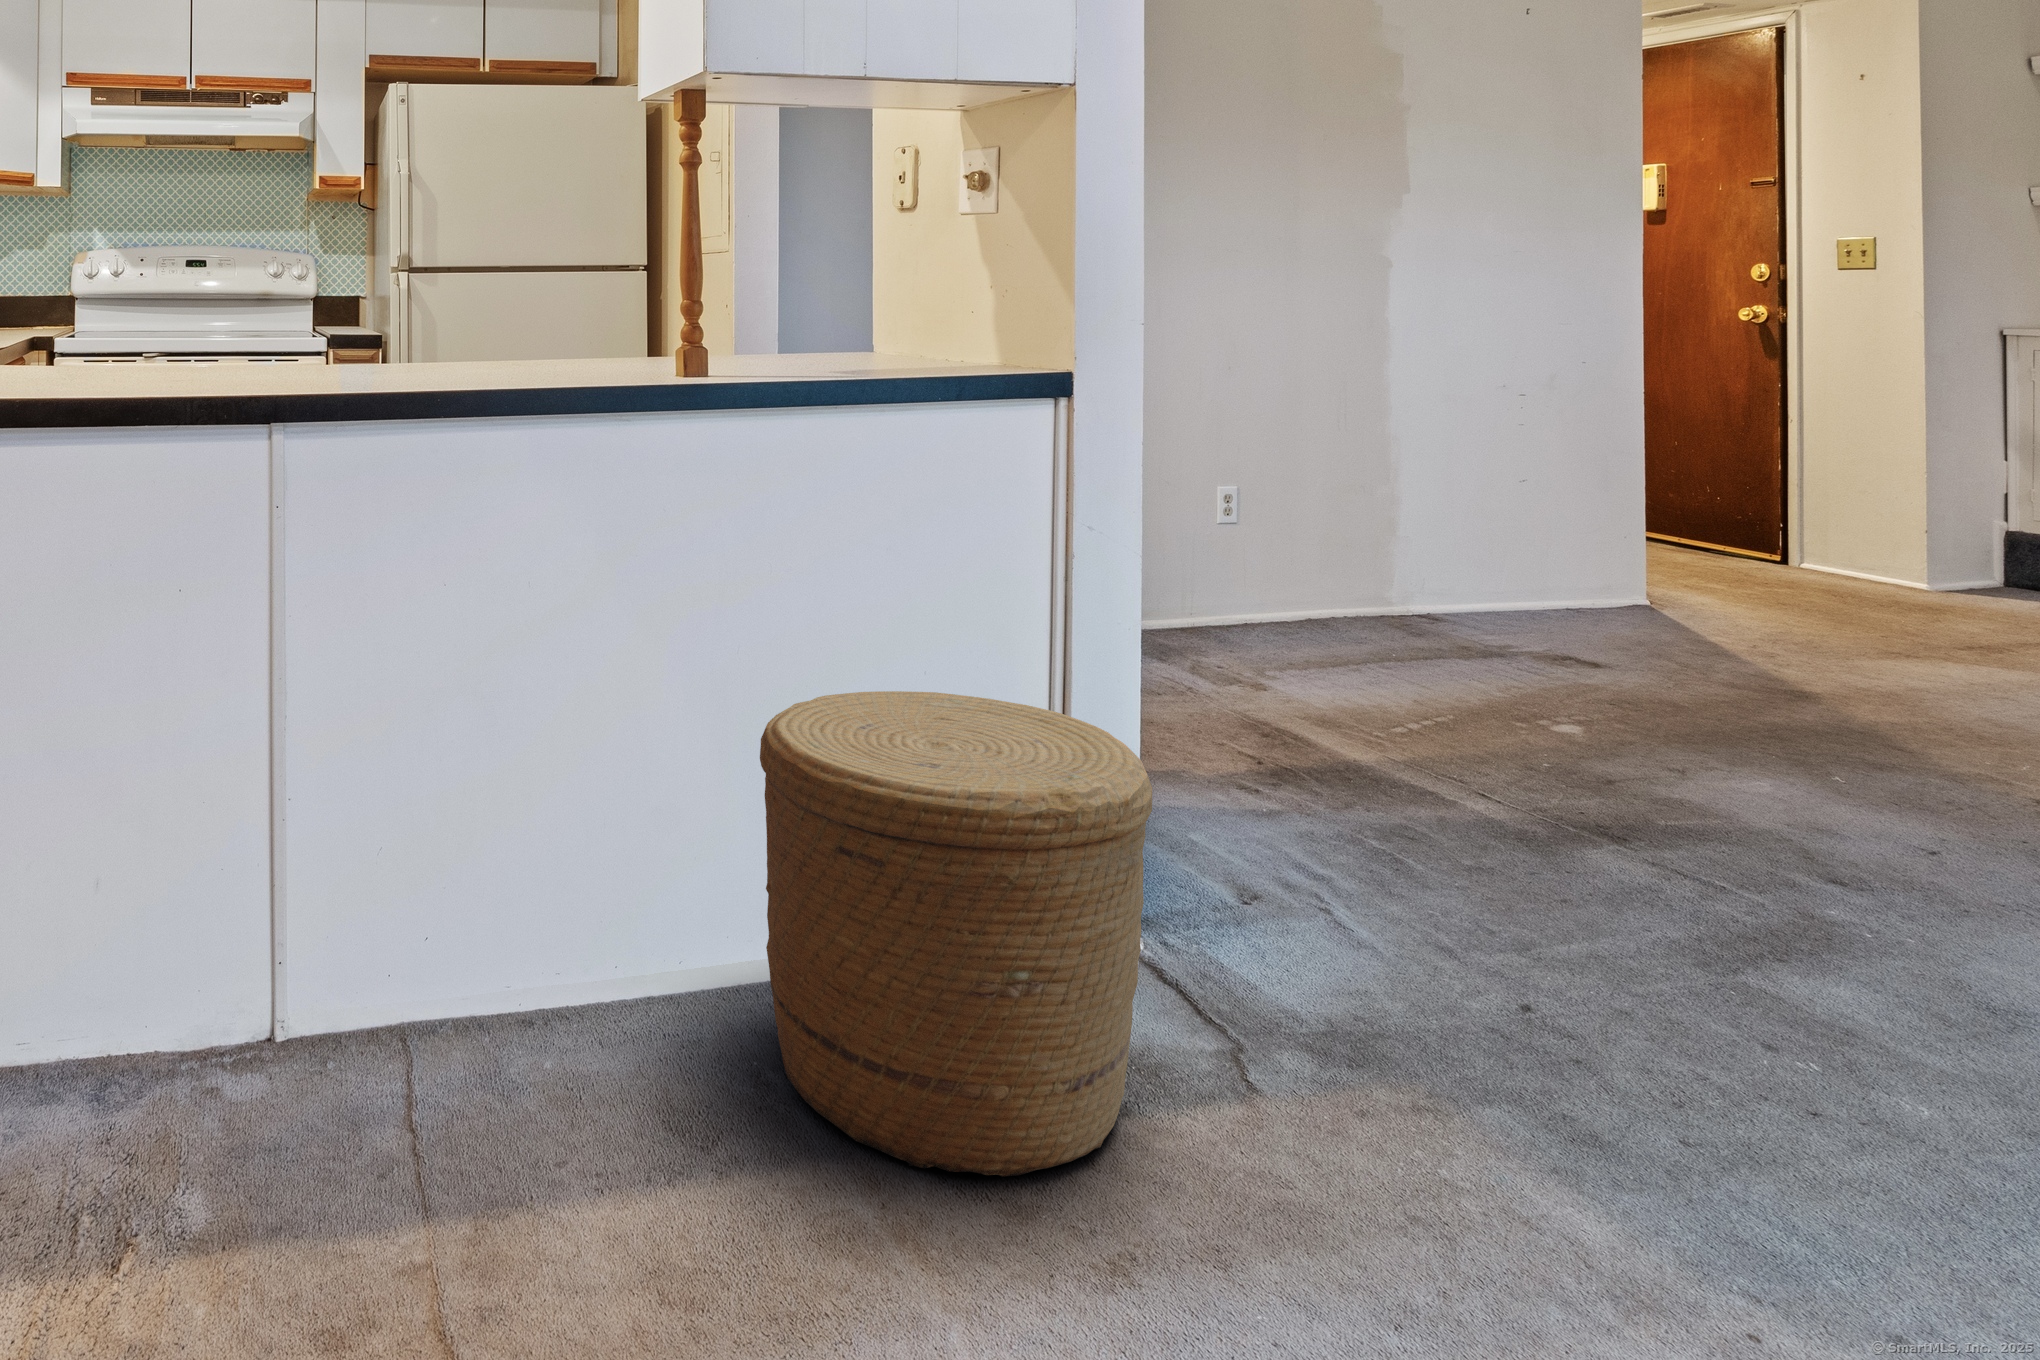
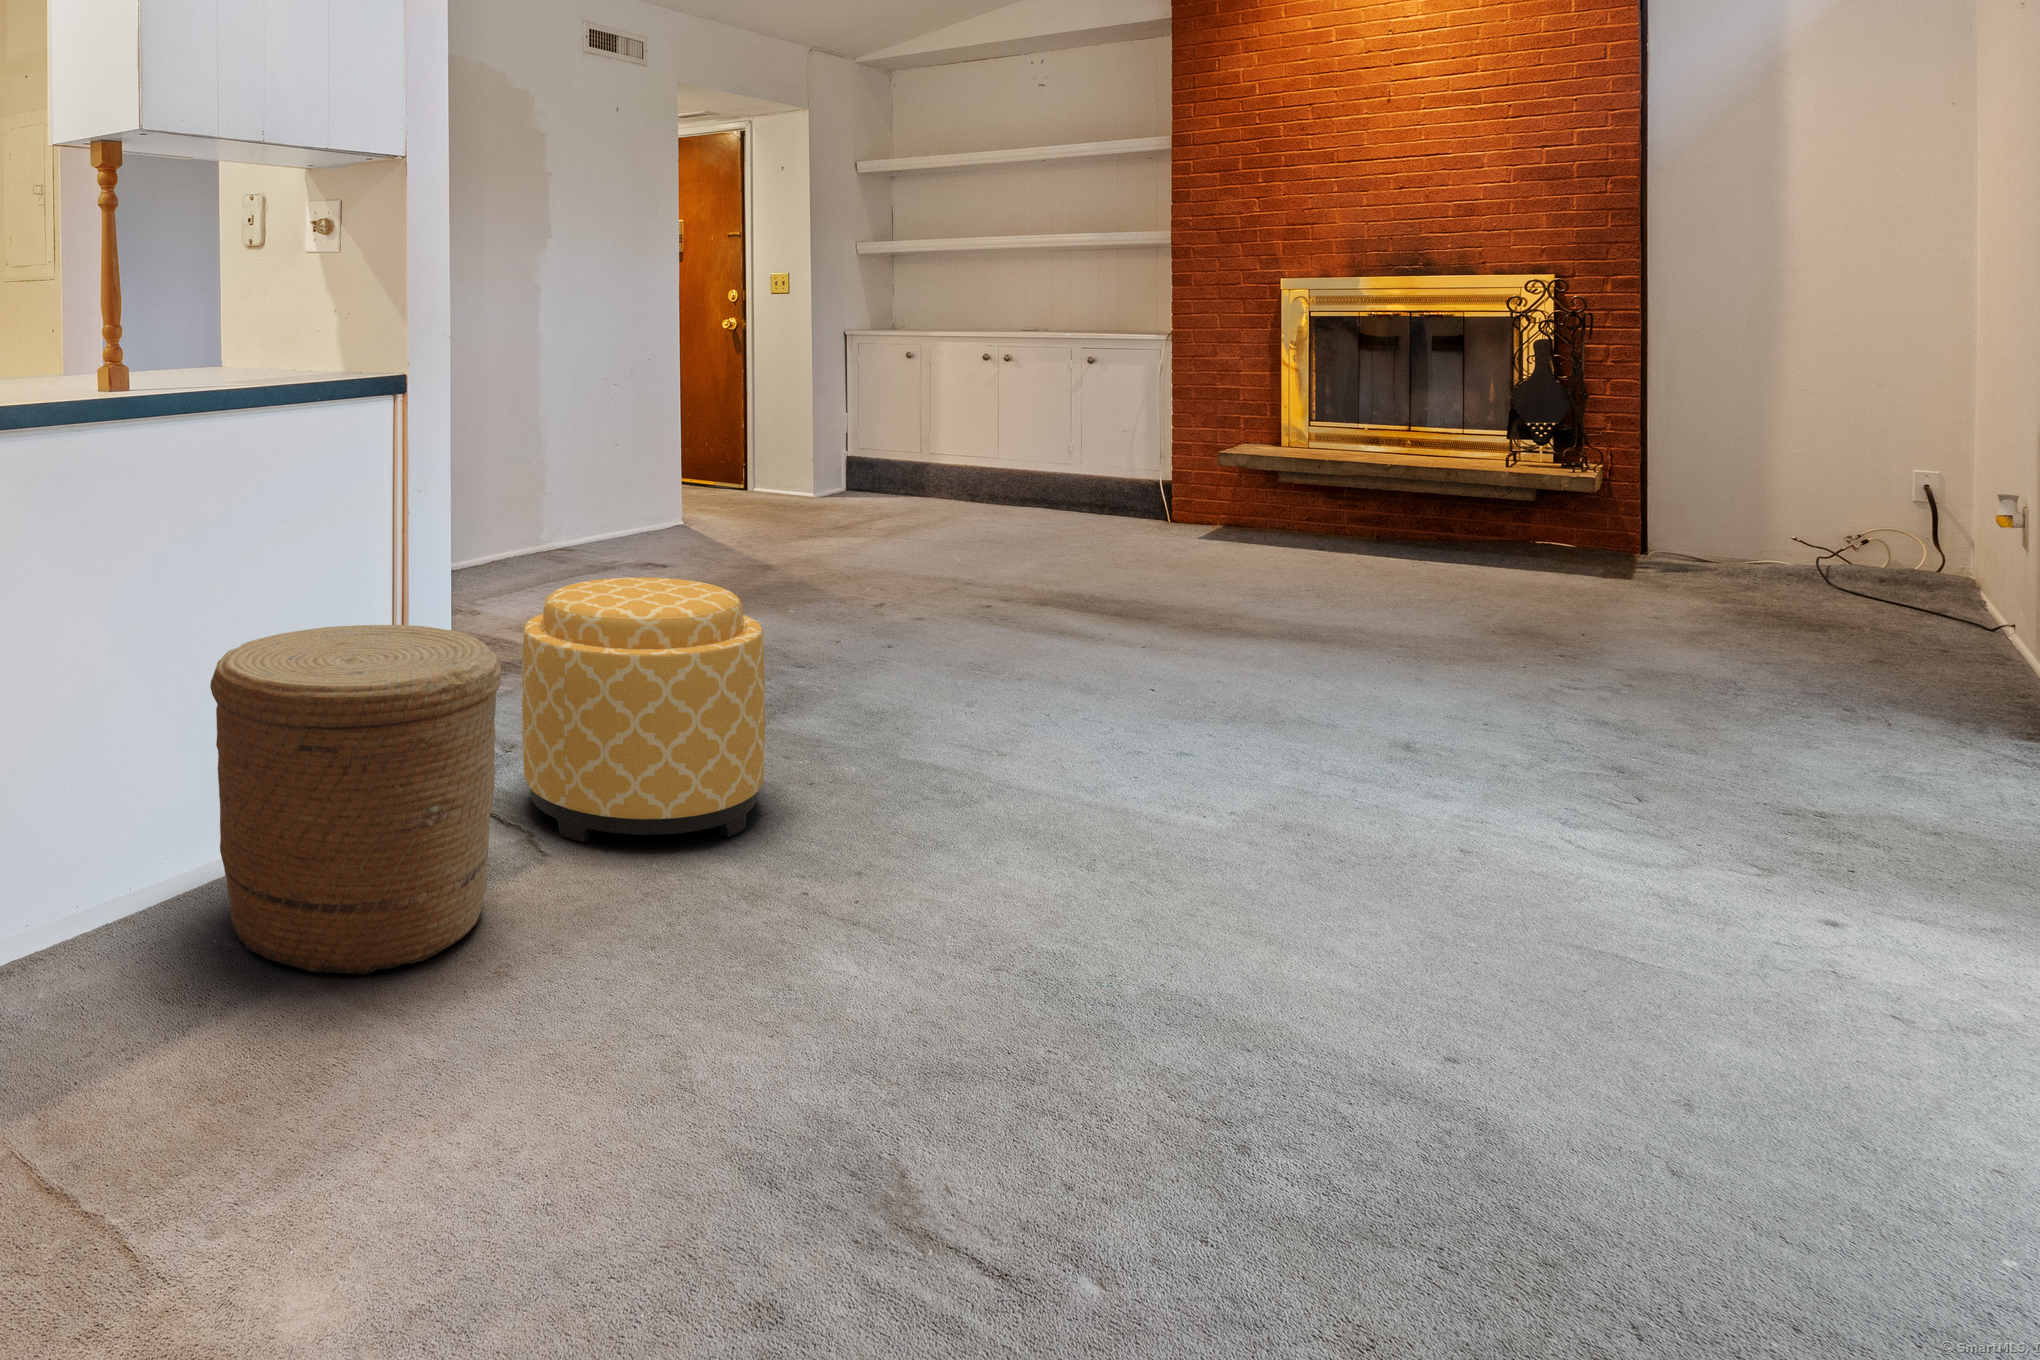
ottoman: none [1237,684,1678,1136] -> present [522,577,765,842]

